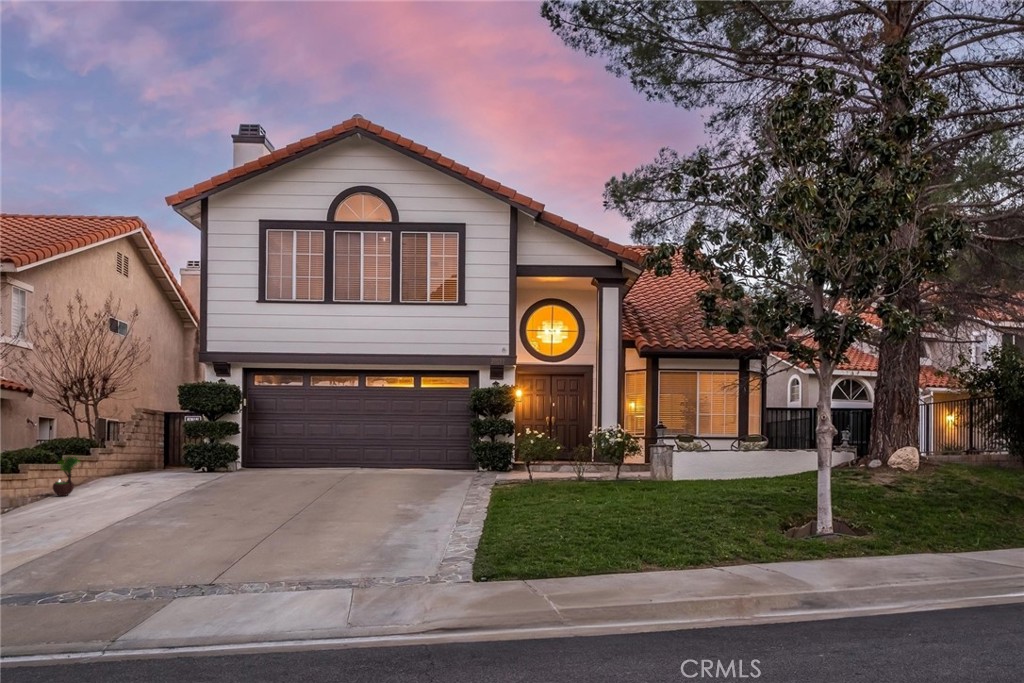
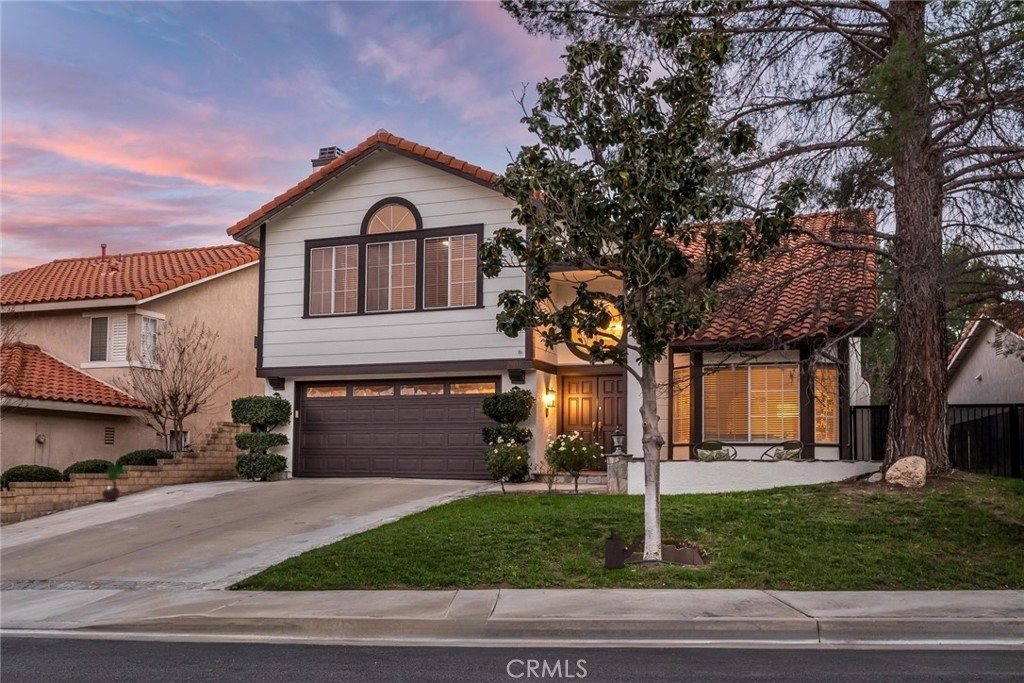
watering can: none [768,508,804,545] -> present [598,527,646,569]

